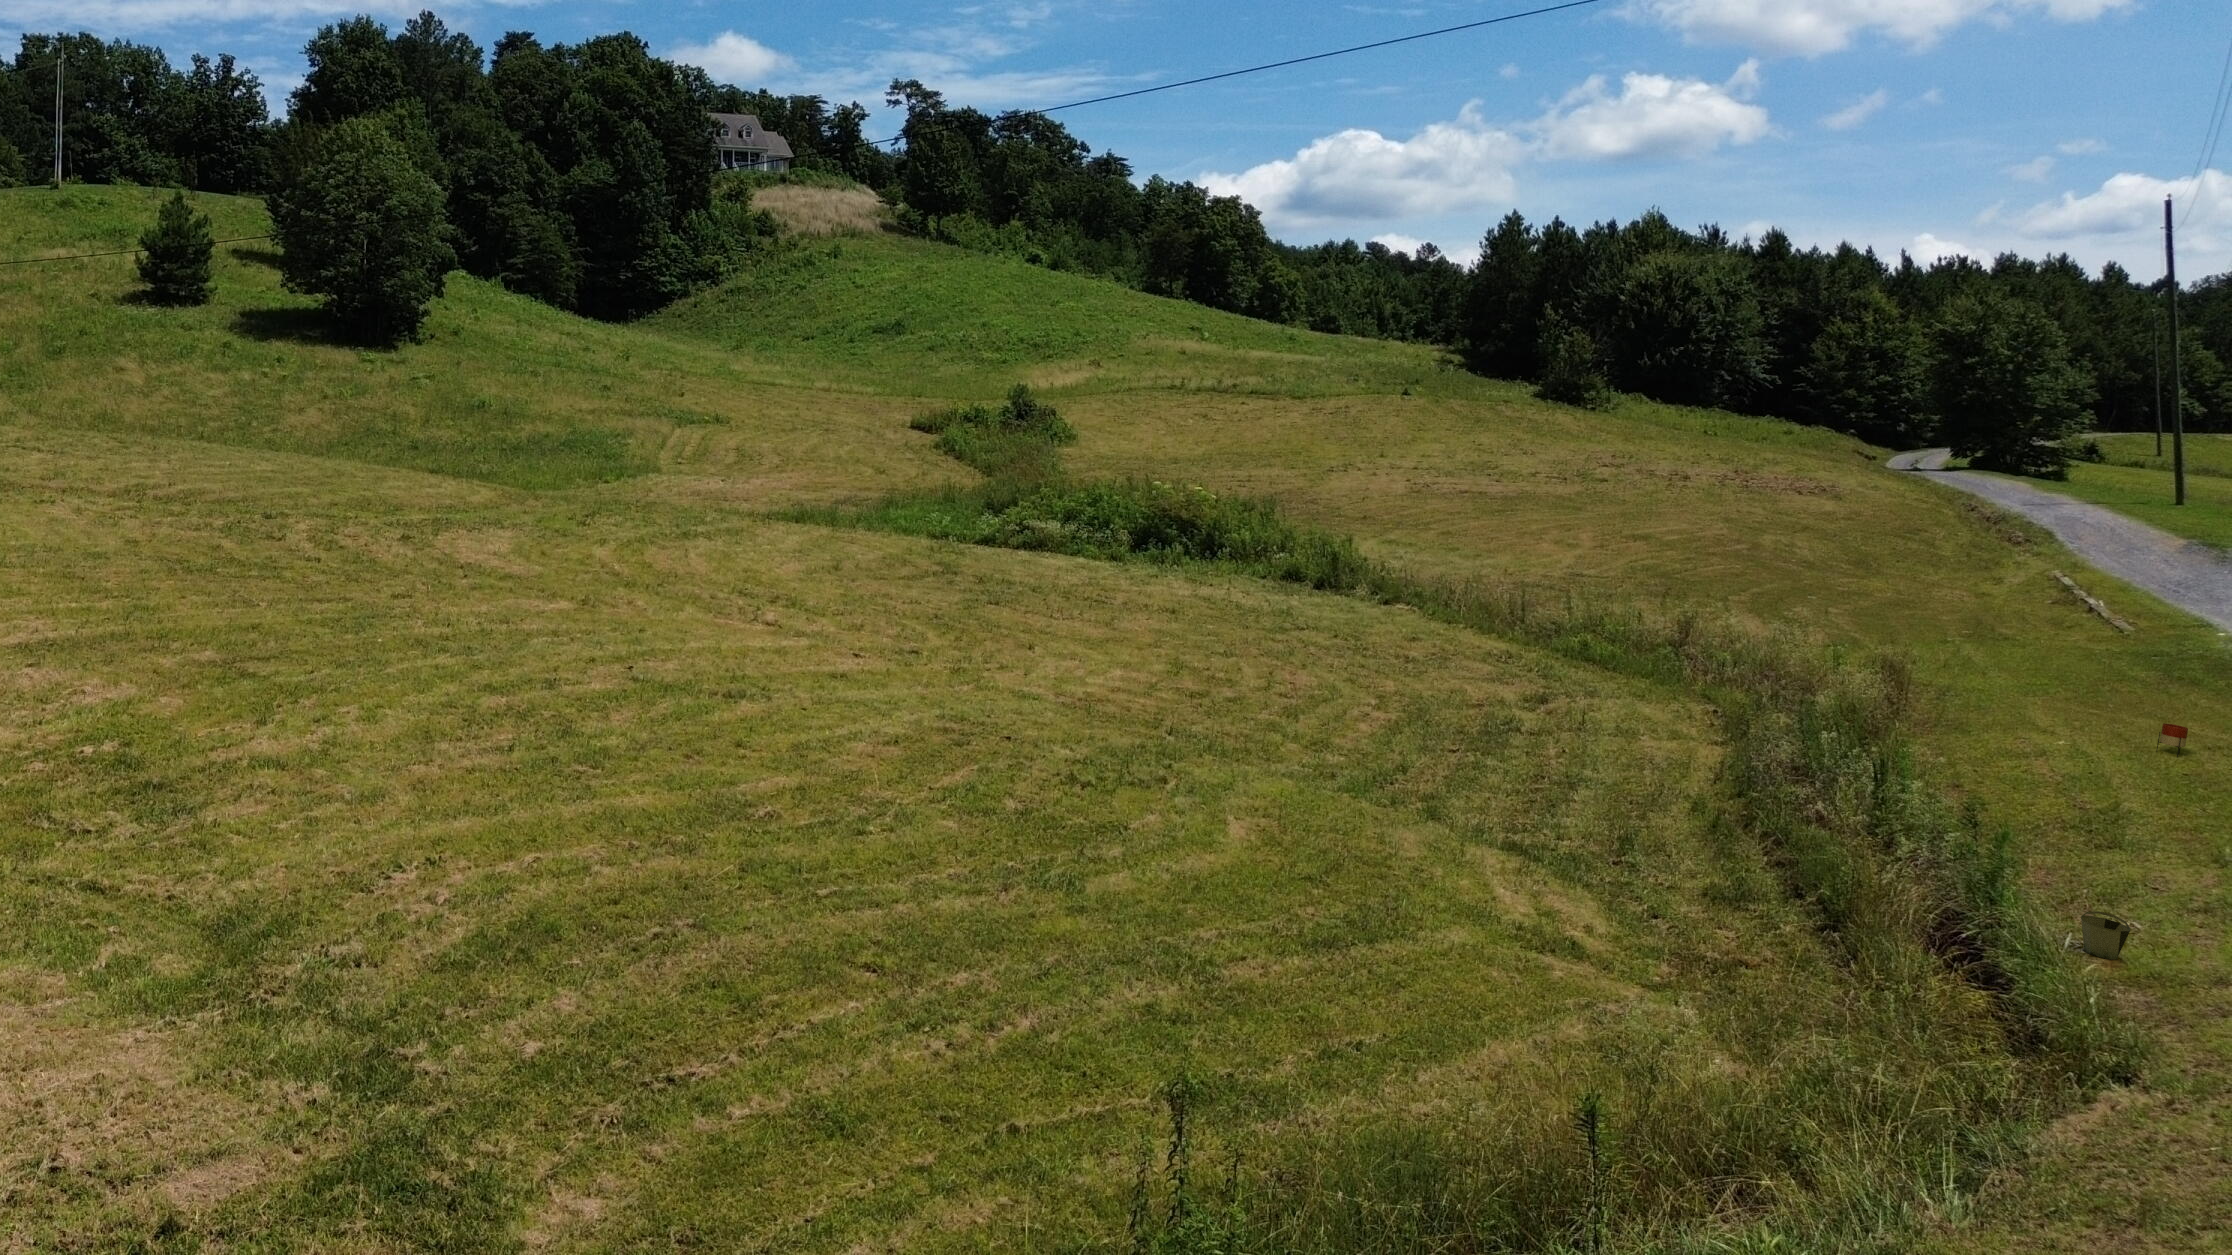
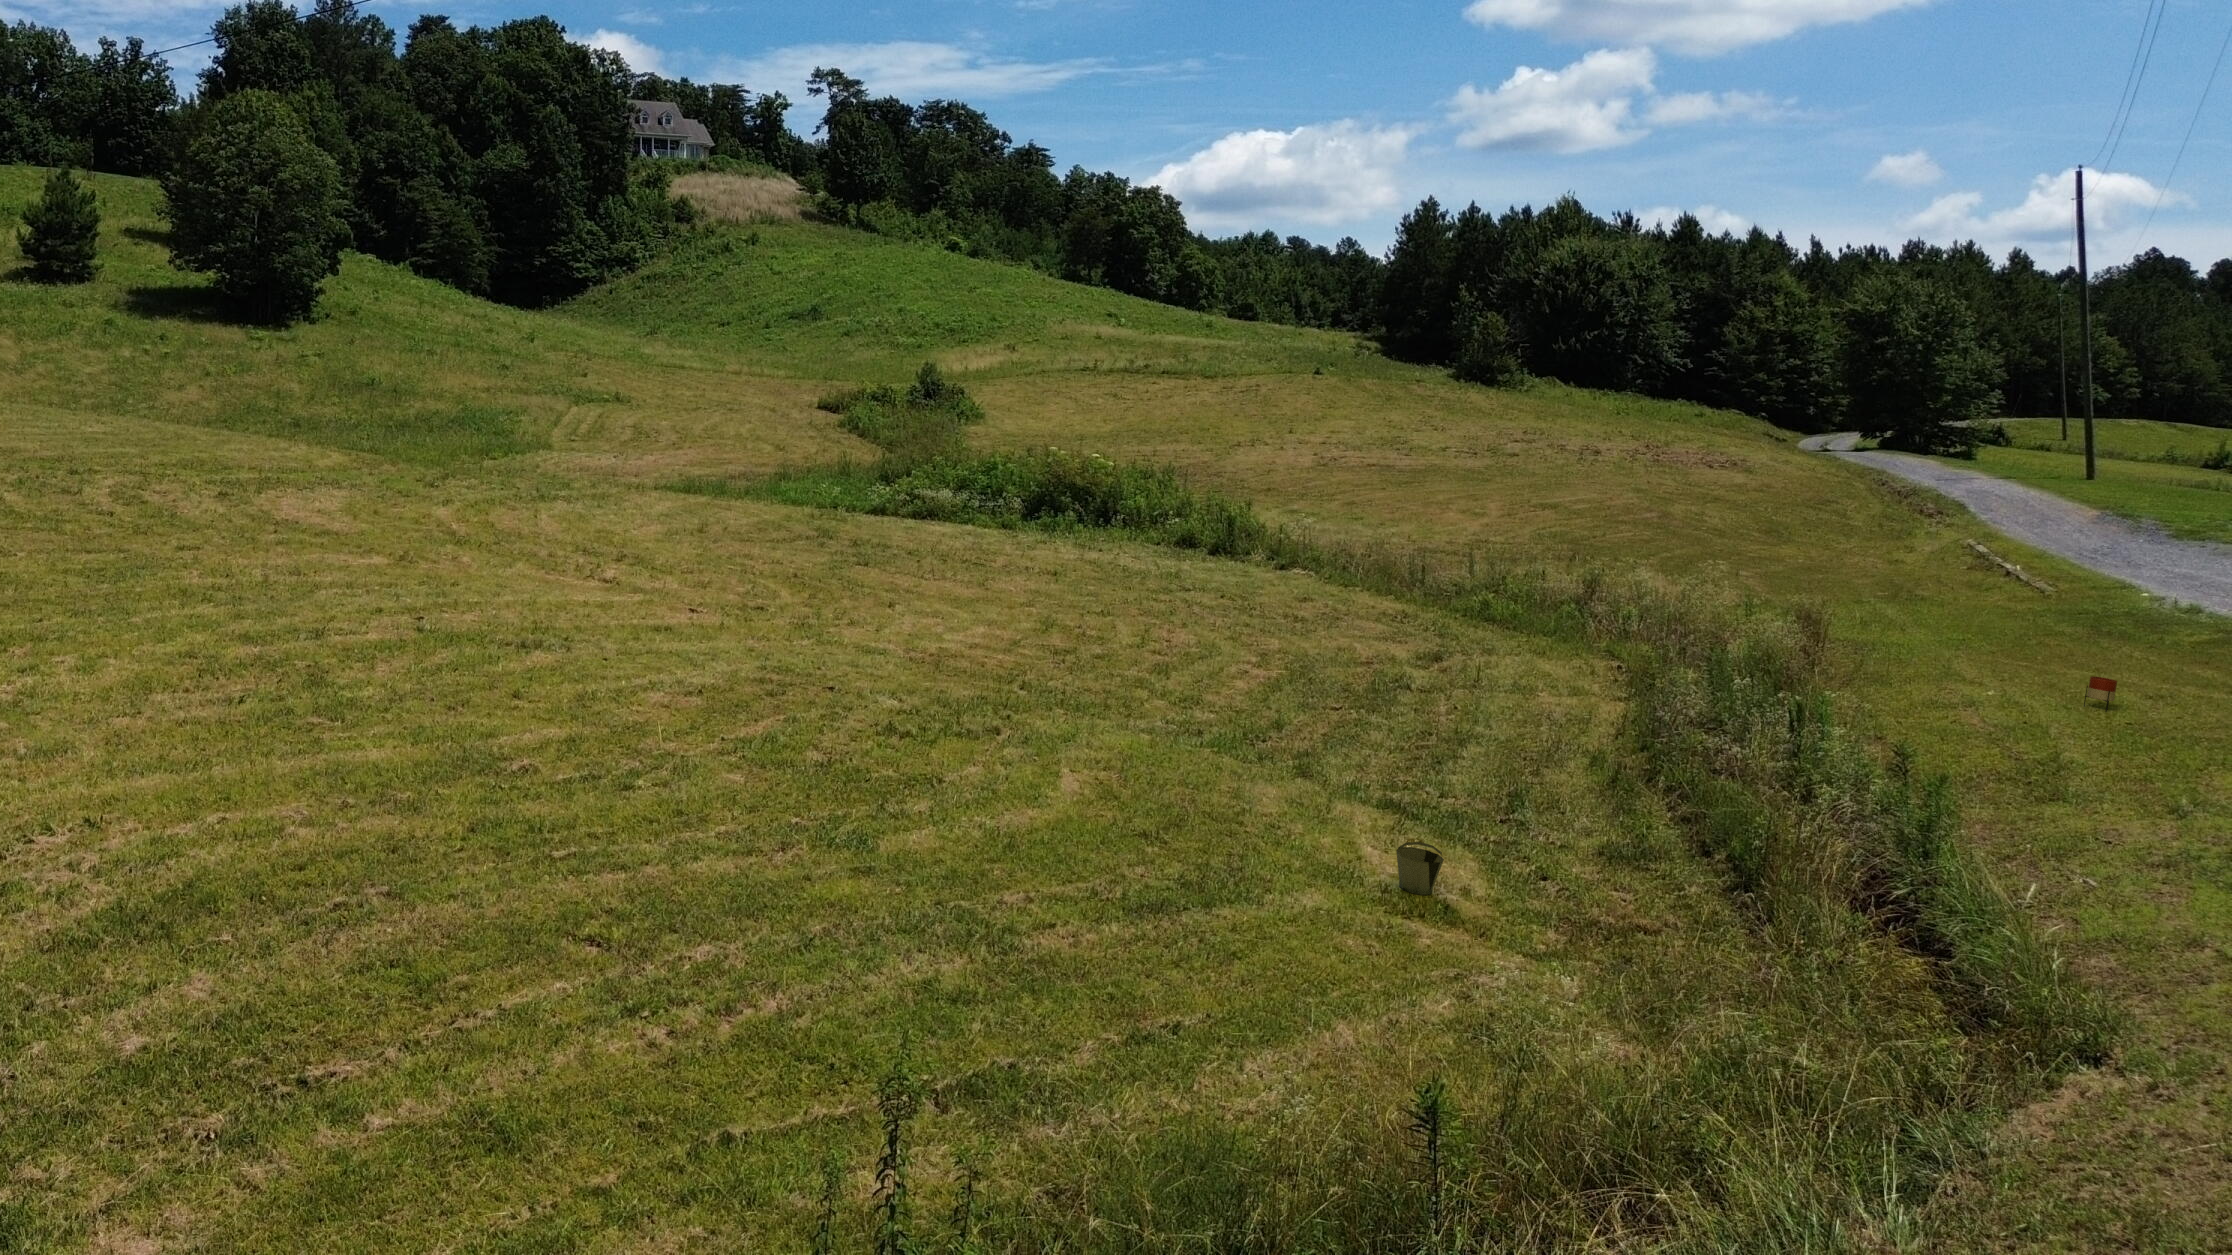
bucket: present [2081,911,2130,960] -> present [1396,842,1444,895]

